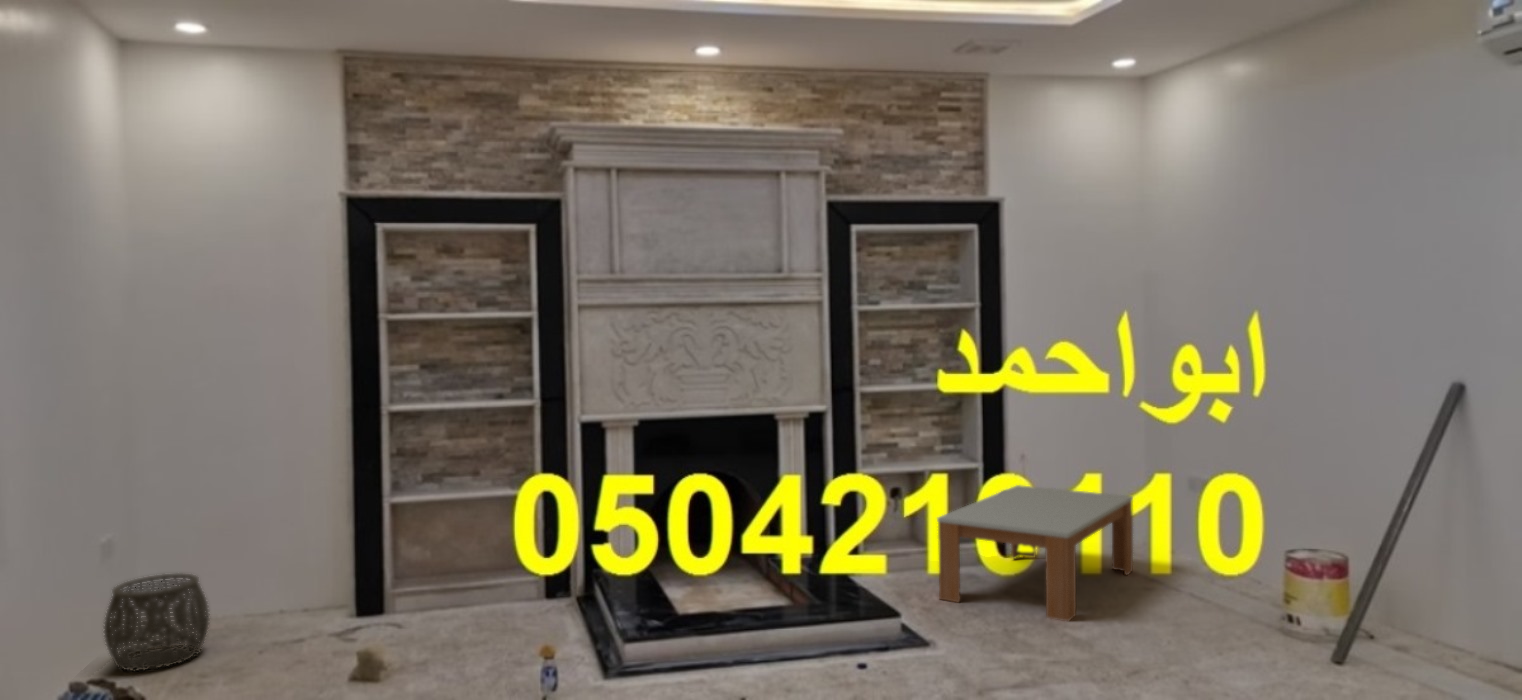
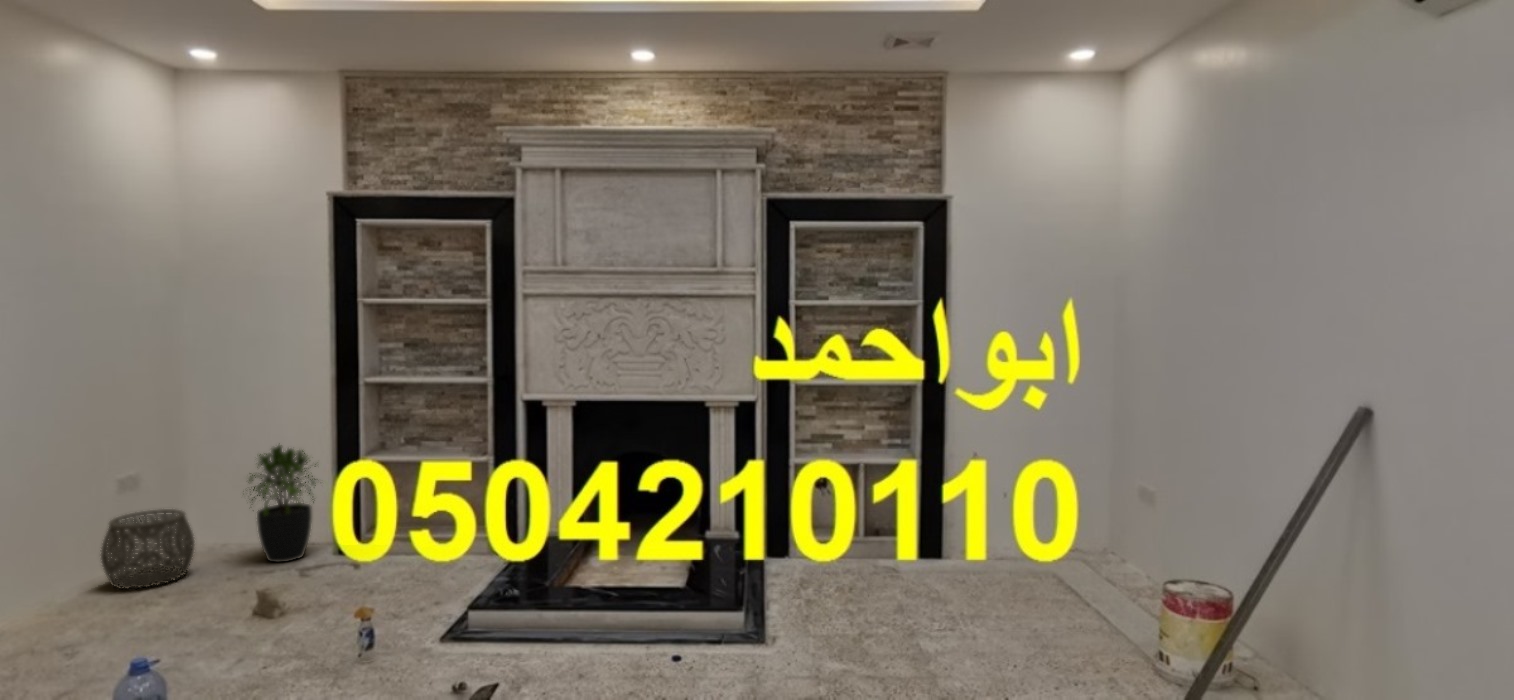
coffee table: present [937,485,1133,621] -> none [832,486,1063,640]
potted plant: none [250,487,338,628] -> present [248,445,318,562]

